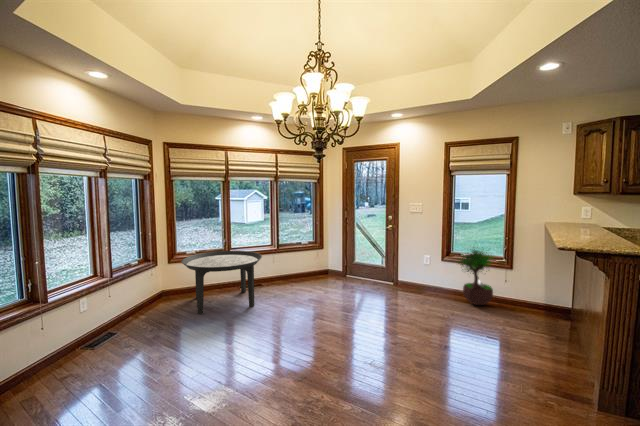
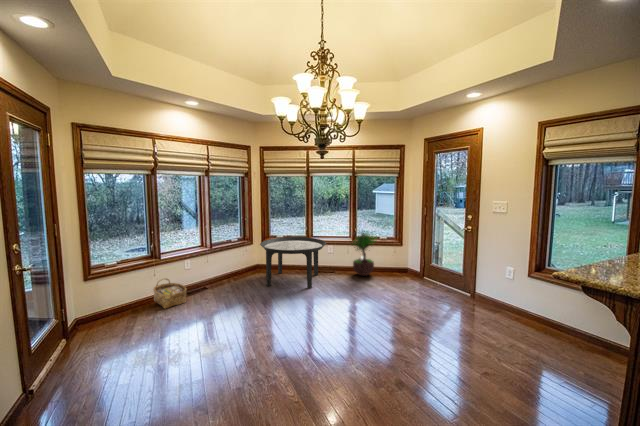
potted tree: present [456,249,493,305] -> present [351,233,376,276]
woven basket: none [41,332,102,376] -> present [153,278,187,308]

